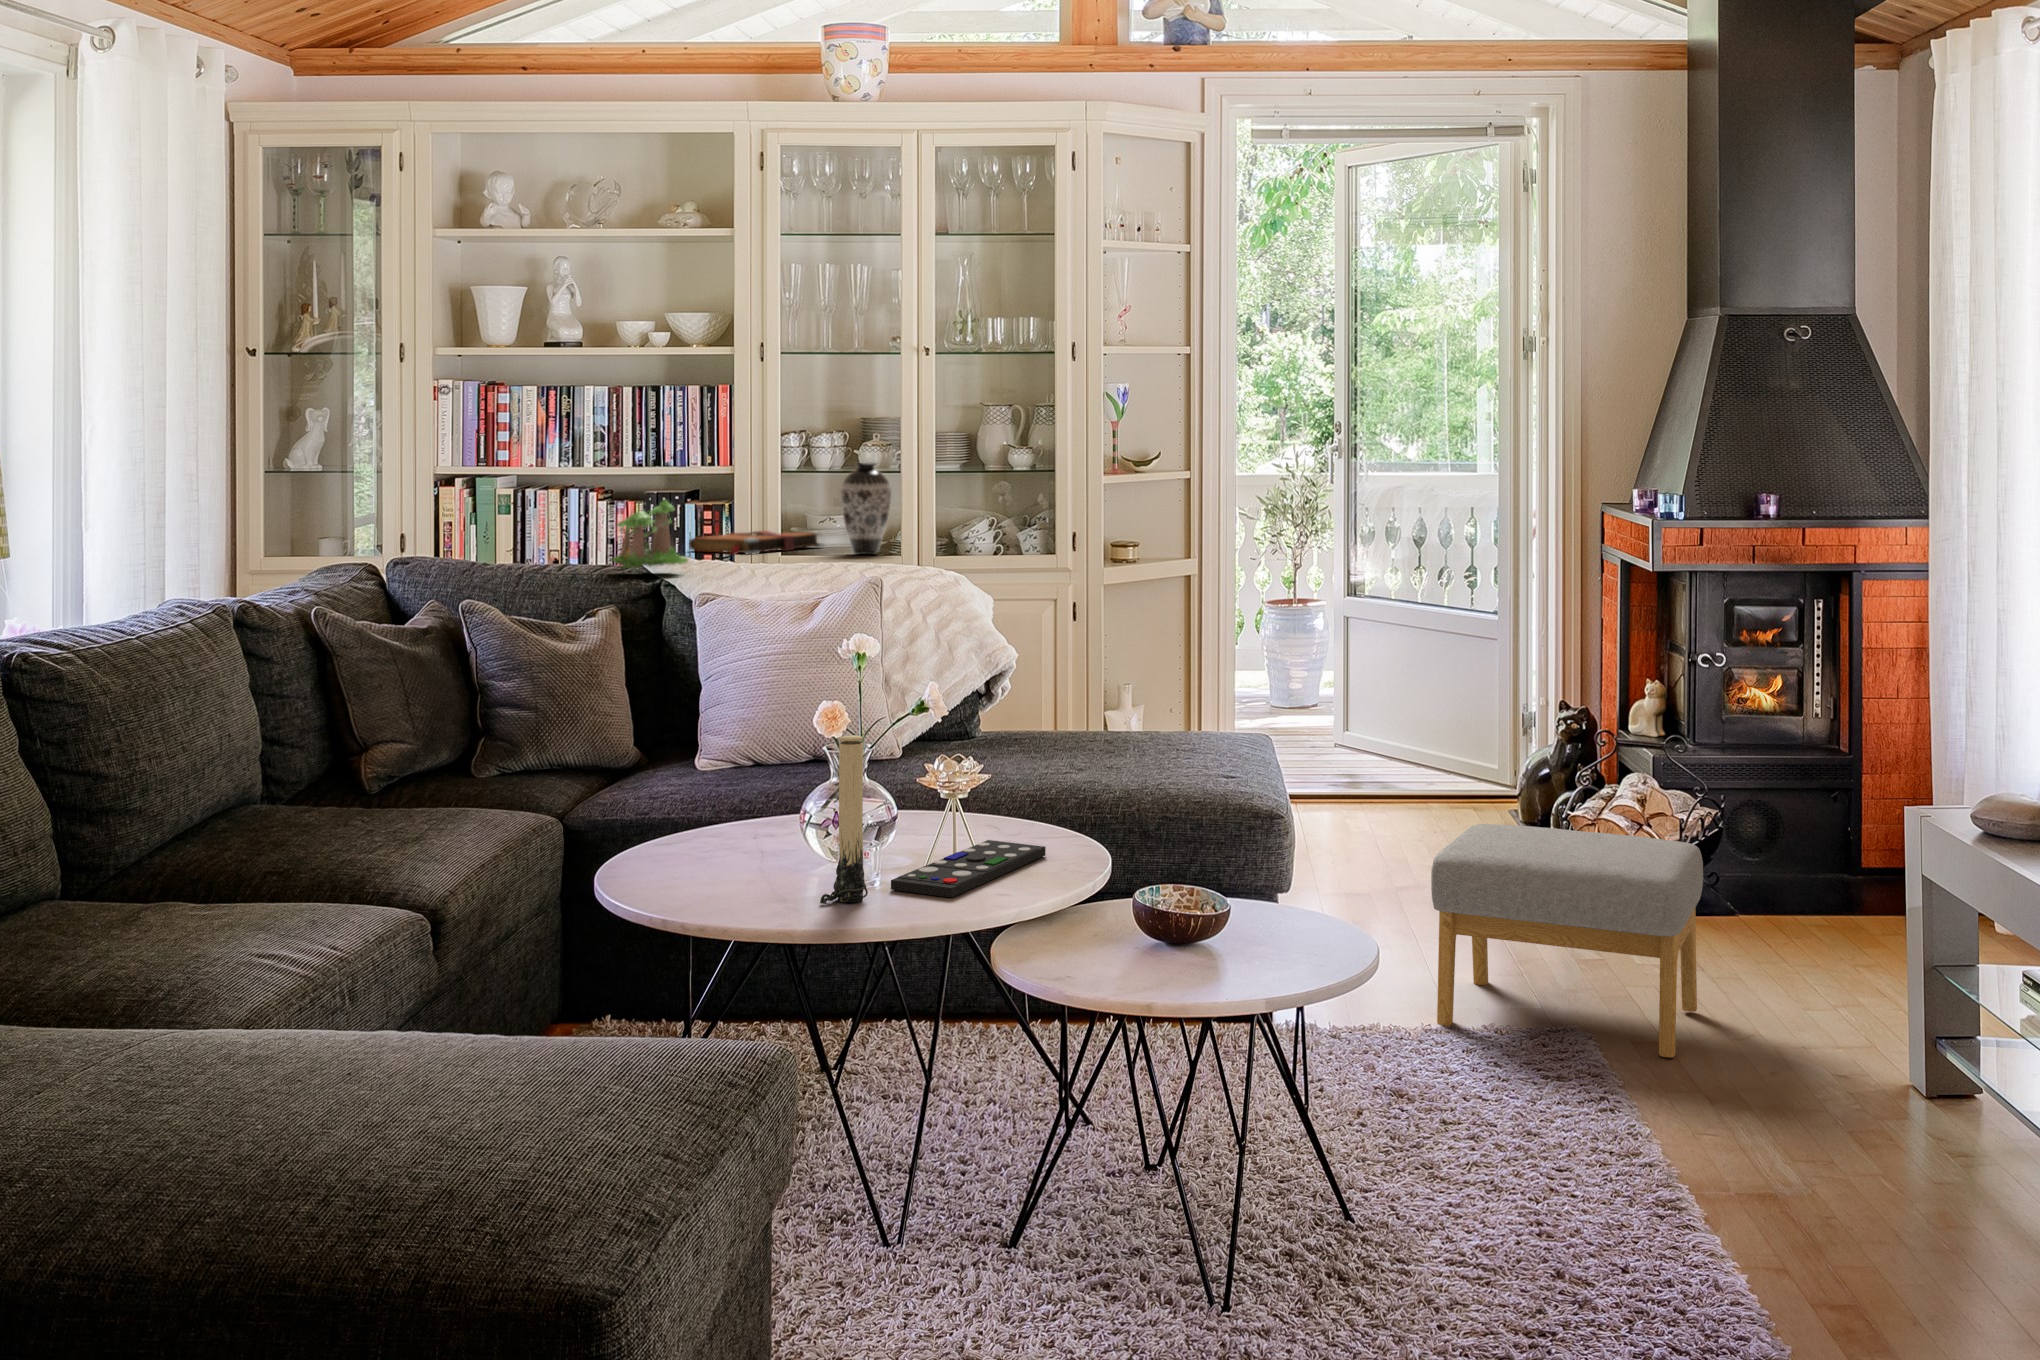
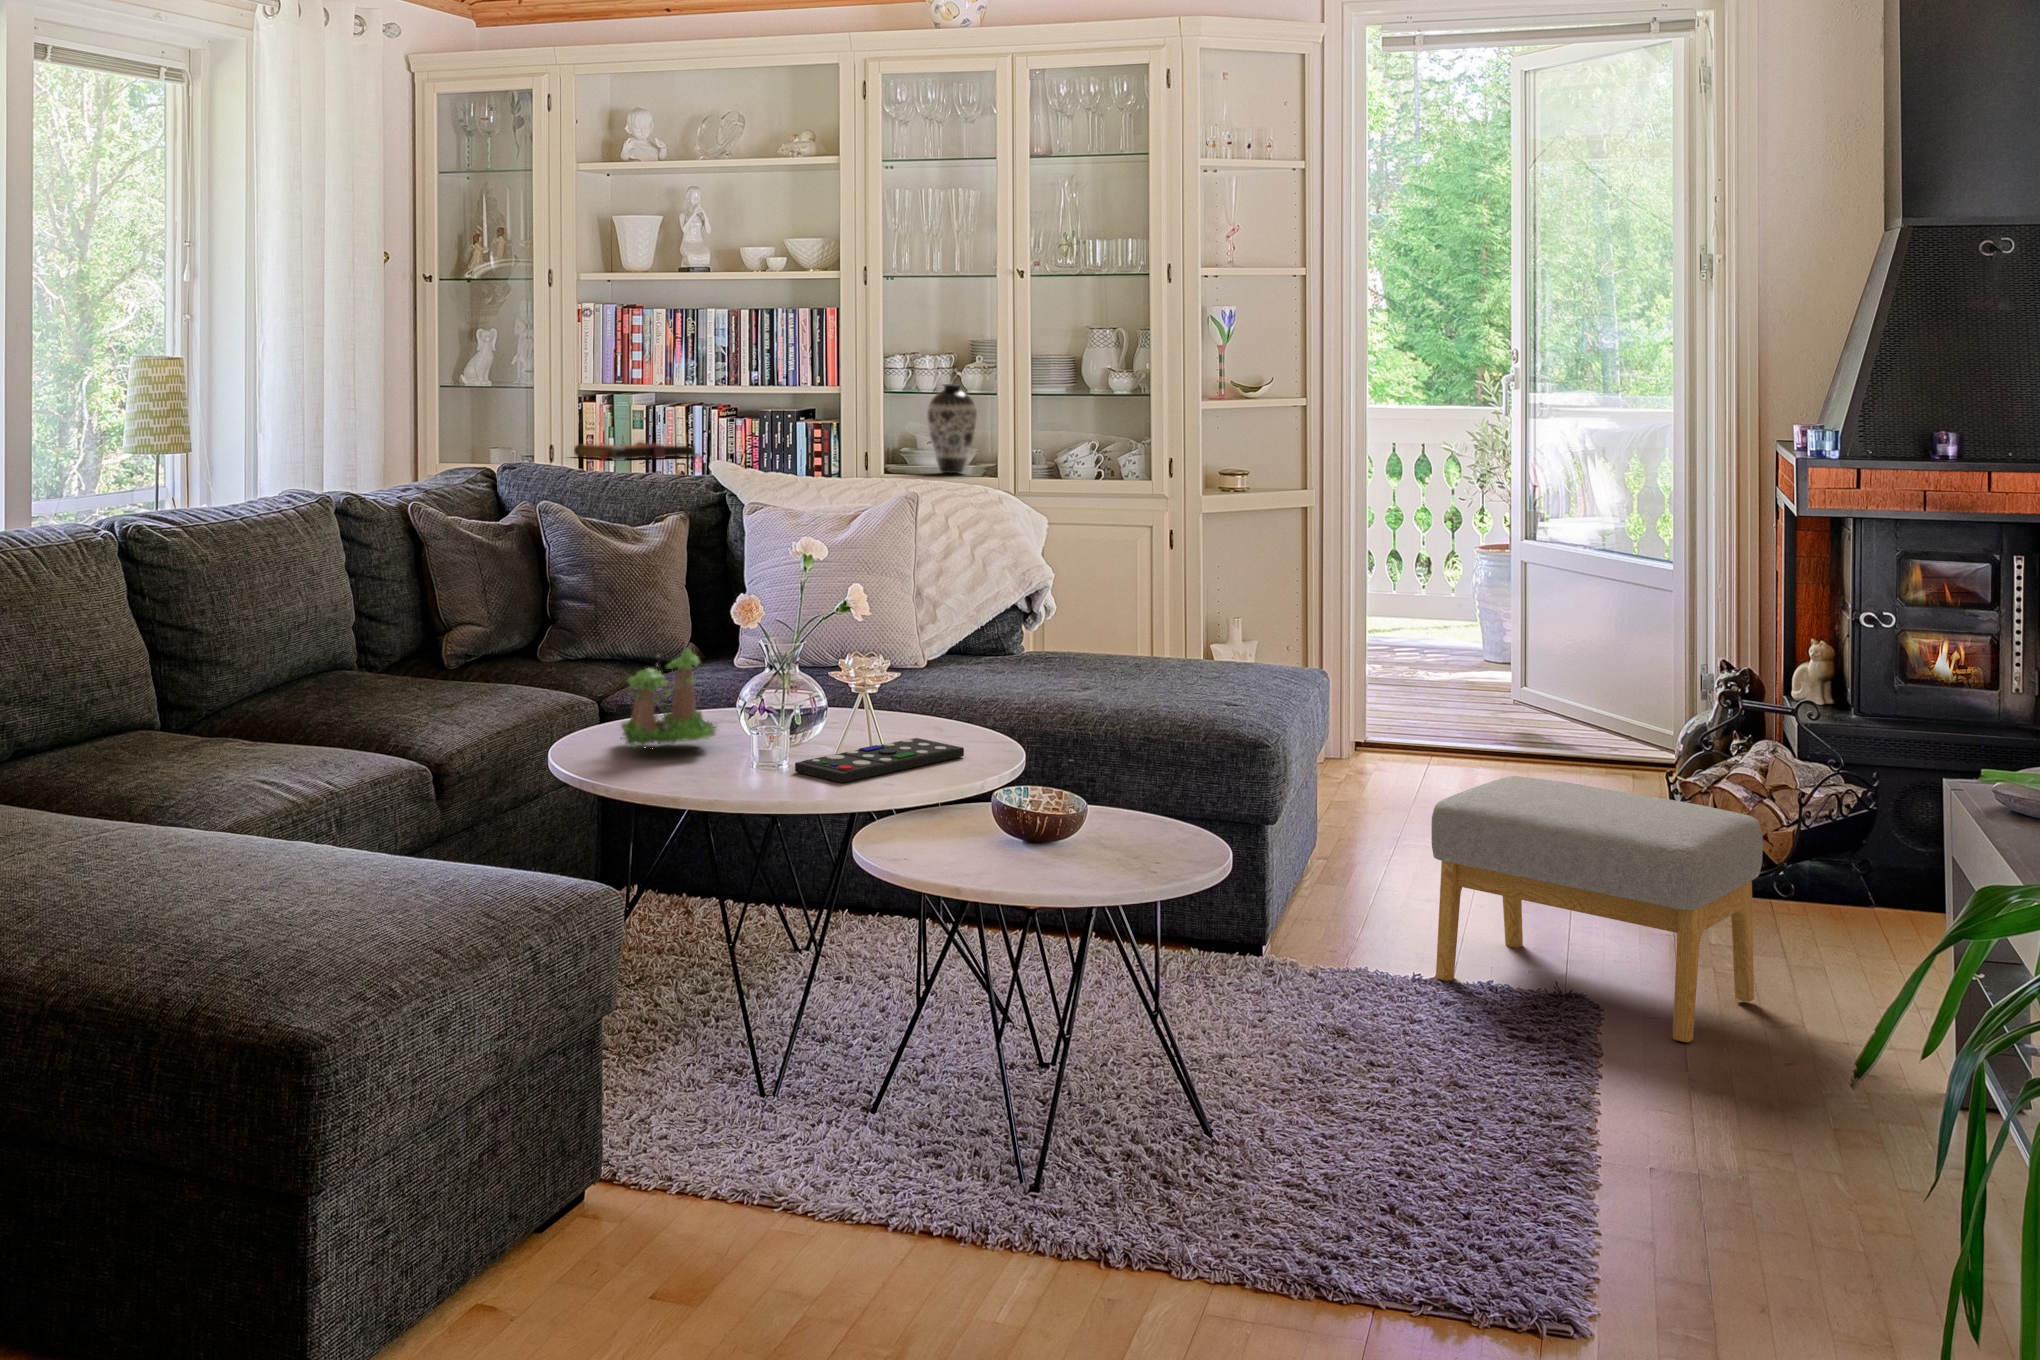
plant: present [611,500,688,569] -> present [620,649,716,745]
book: present [689,531,824,554] -> present [574,442,700,461]
candle: present [820,735,868,904] -> none [723,626,767,778]

